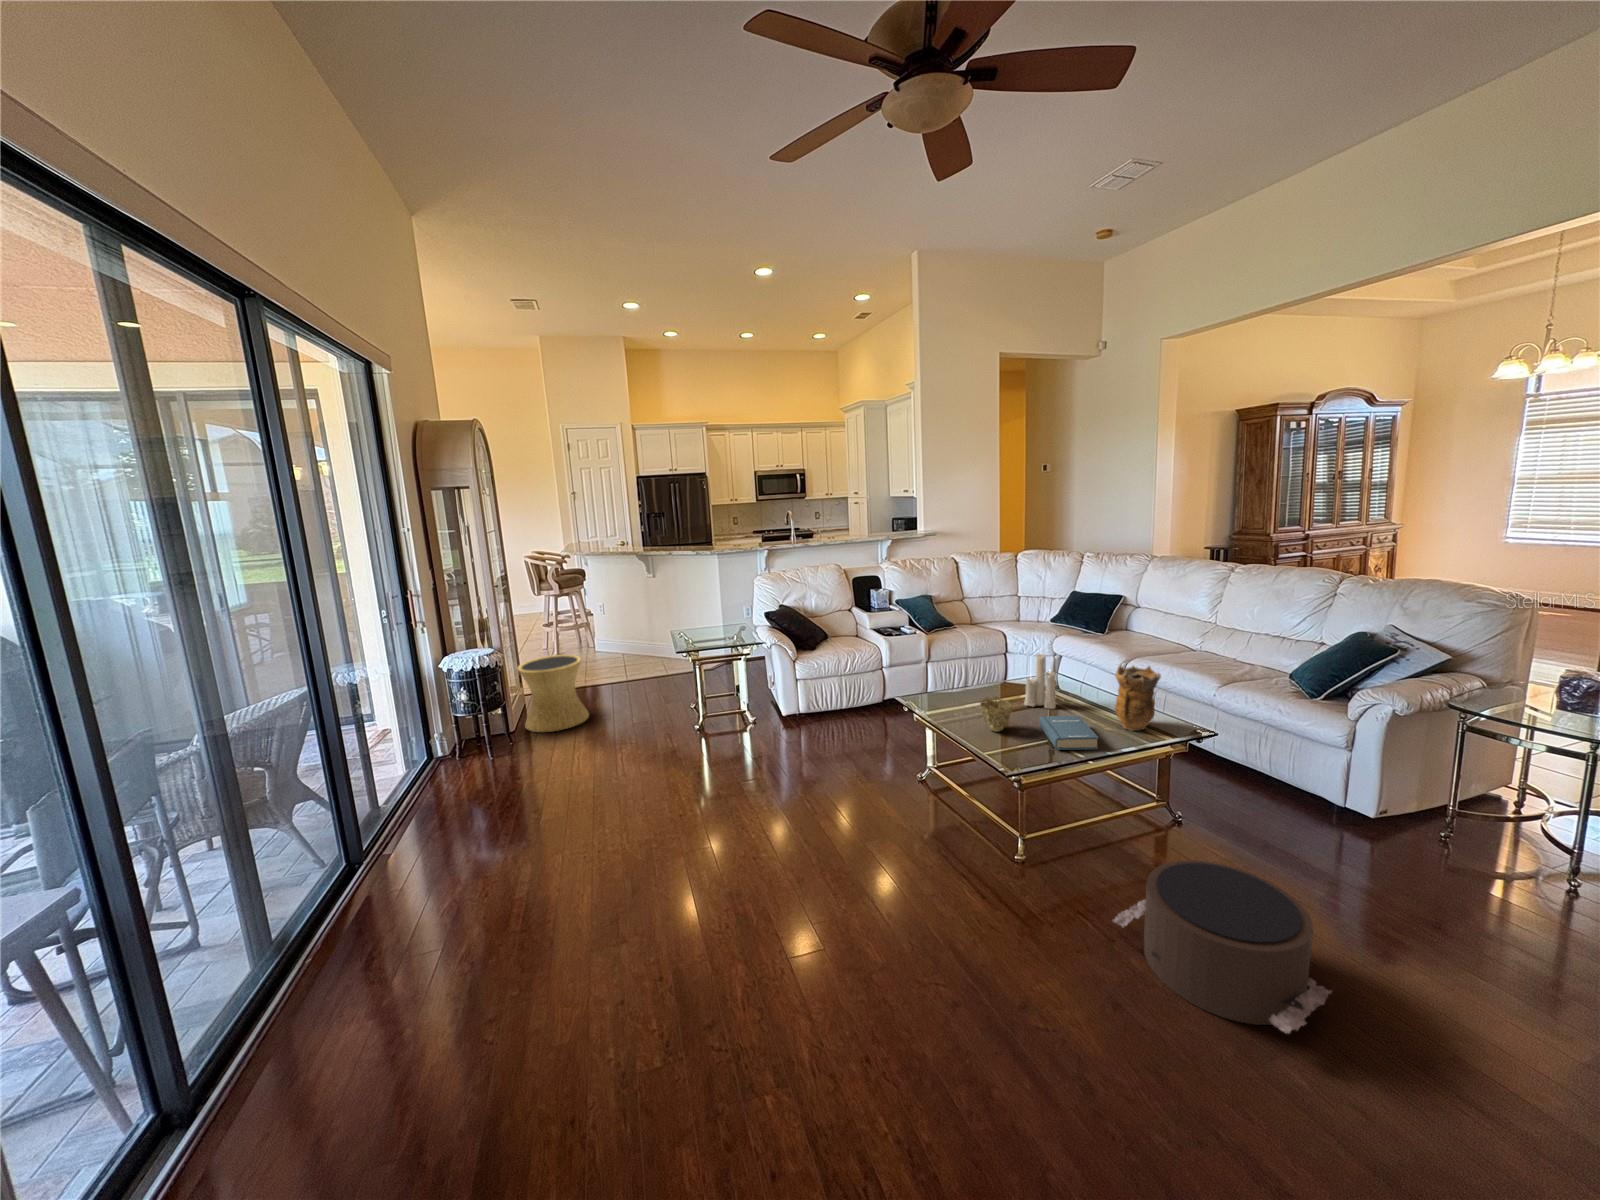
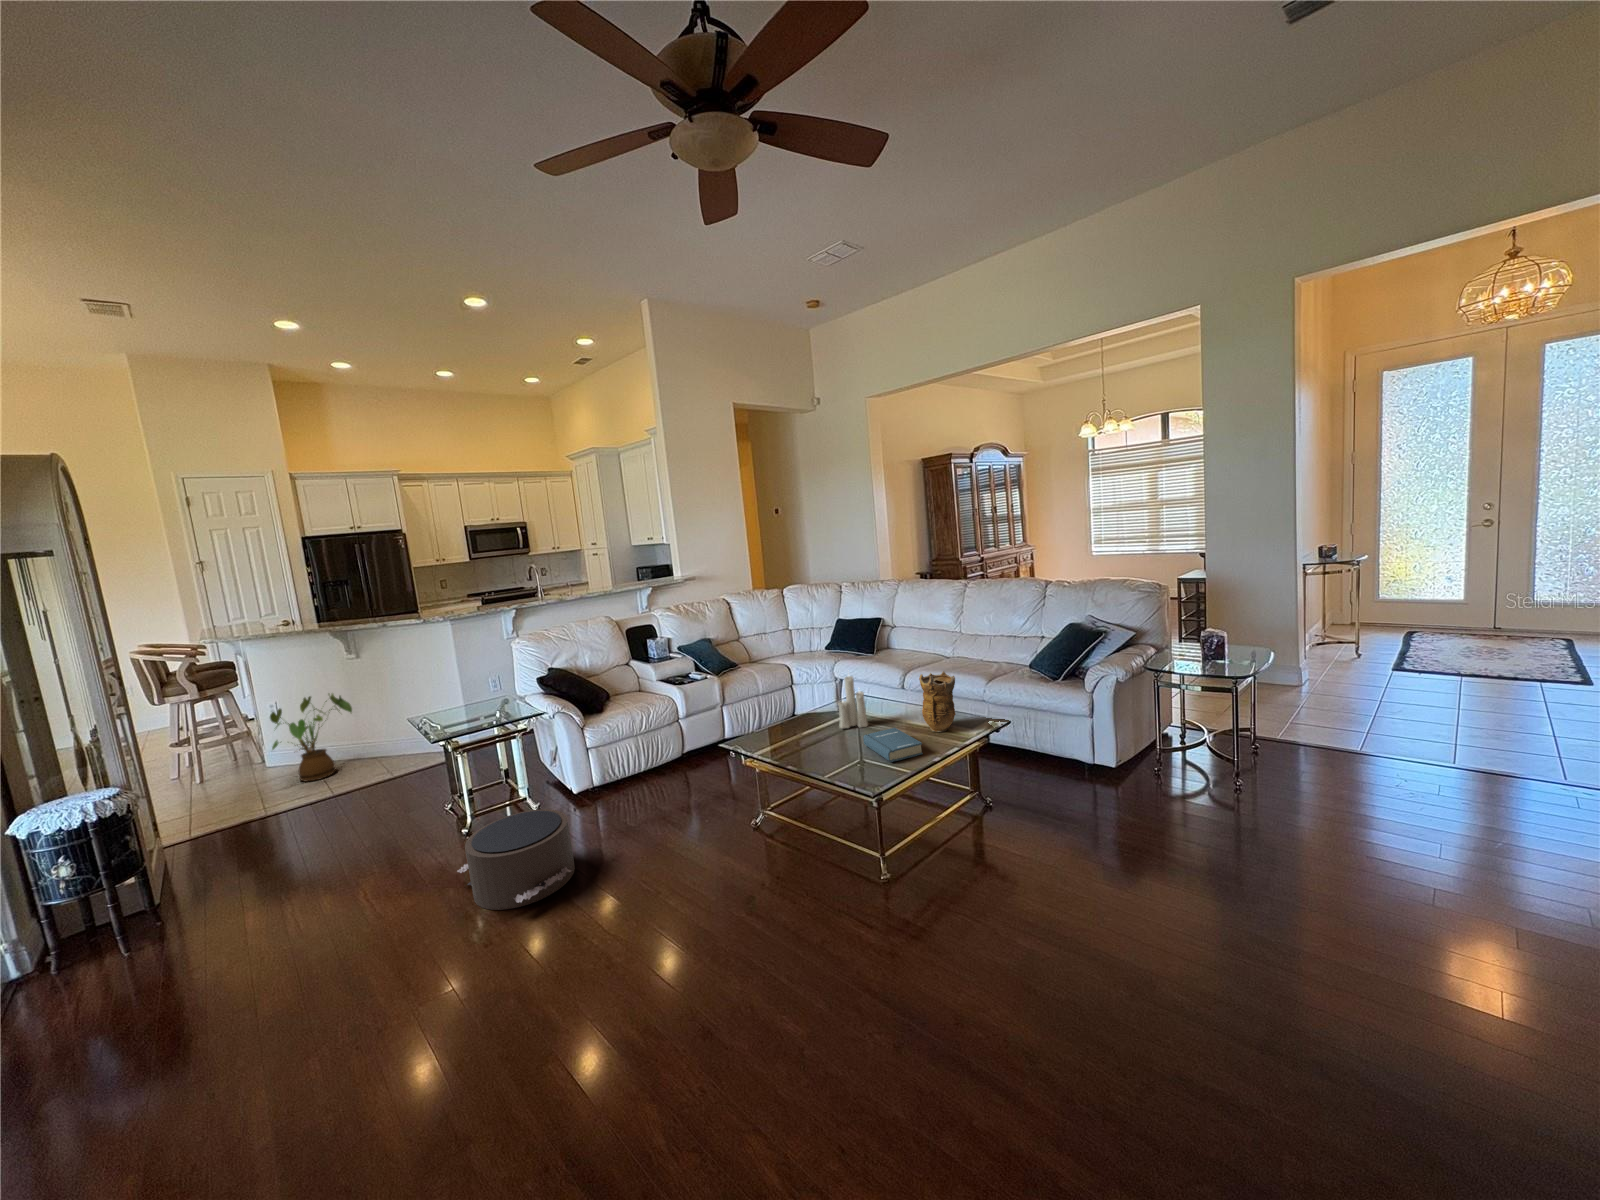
house plant: none [596,601,648,665] -> present [270,694,352,781]
side table: present [518,655,589,732] -> none [154,777,287,901]
decorative bowl: present [980,697,1013,732] -> none [809,724,841,758]
pouf: present [1113,860,1332,1034] -> present [457,809,575,910]

